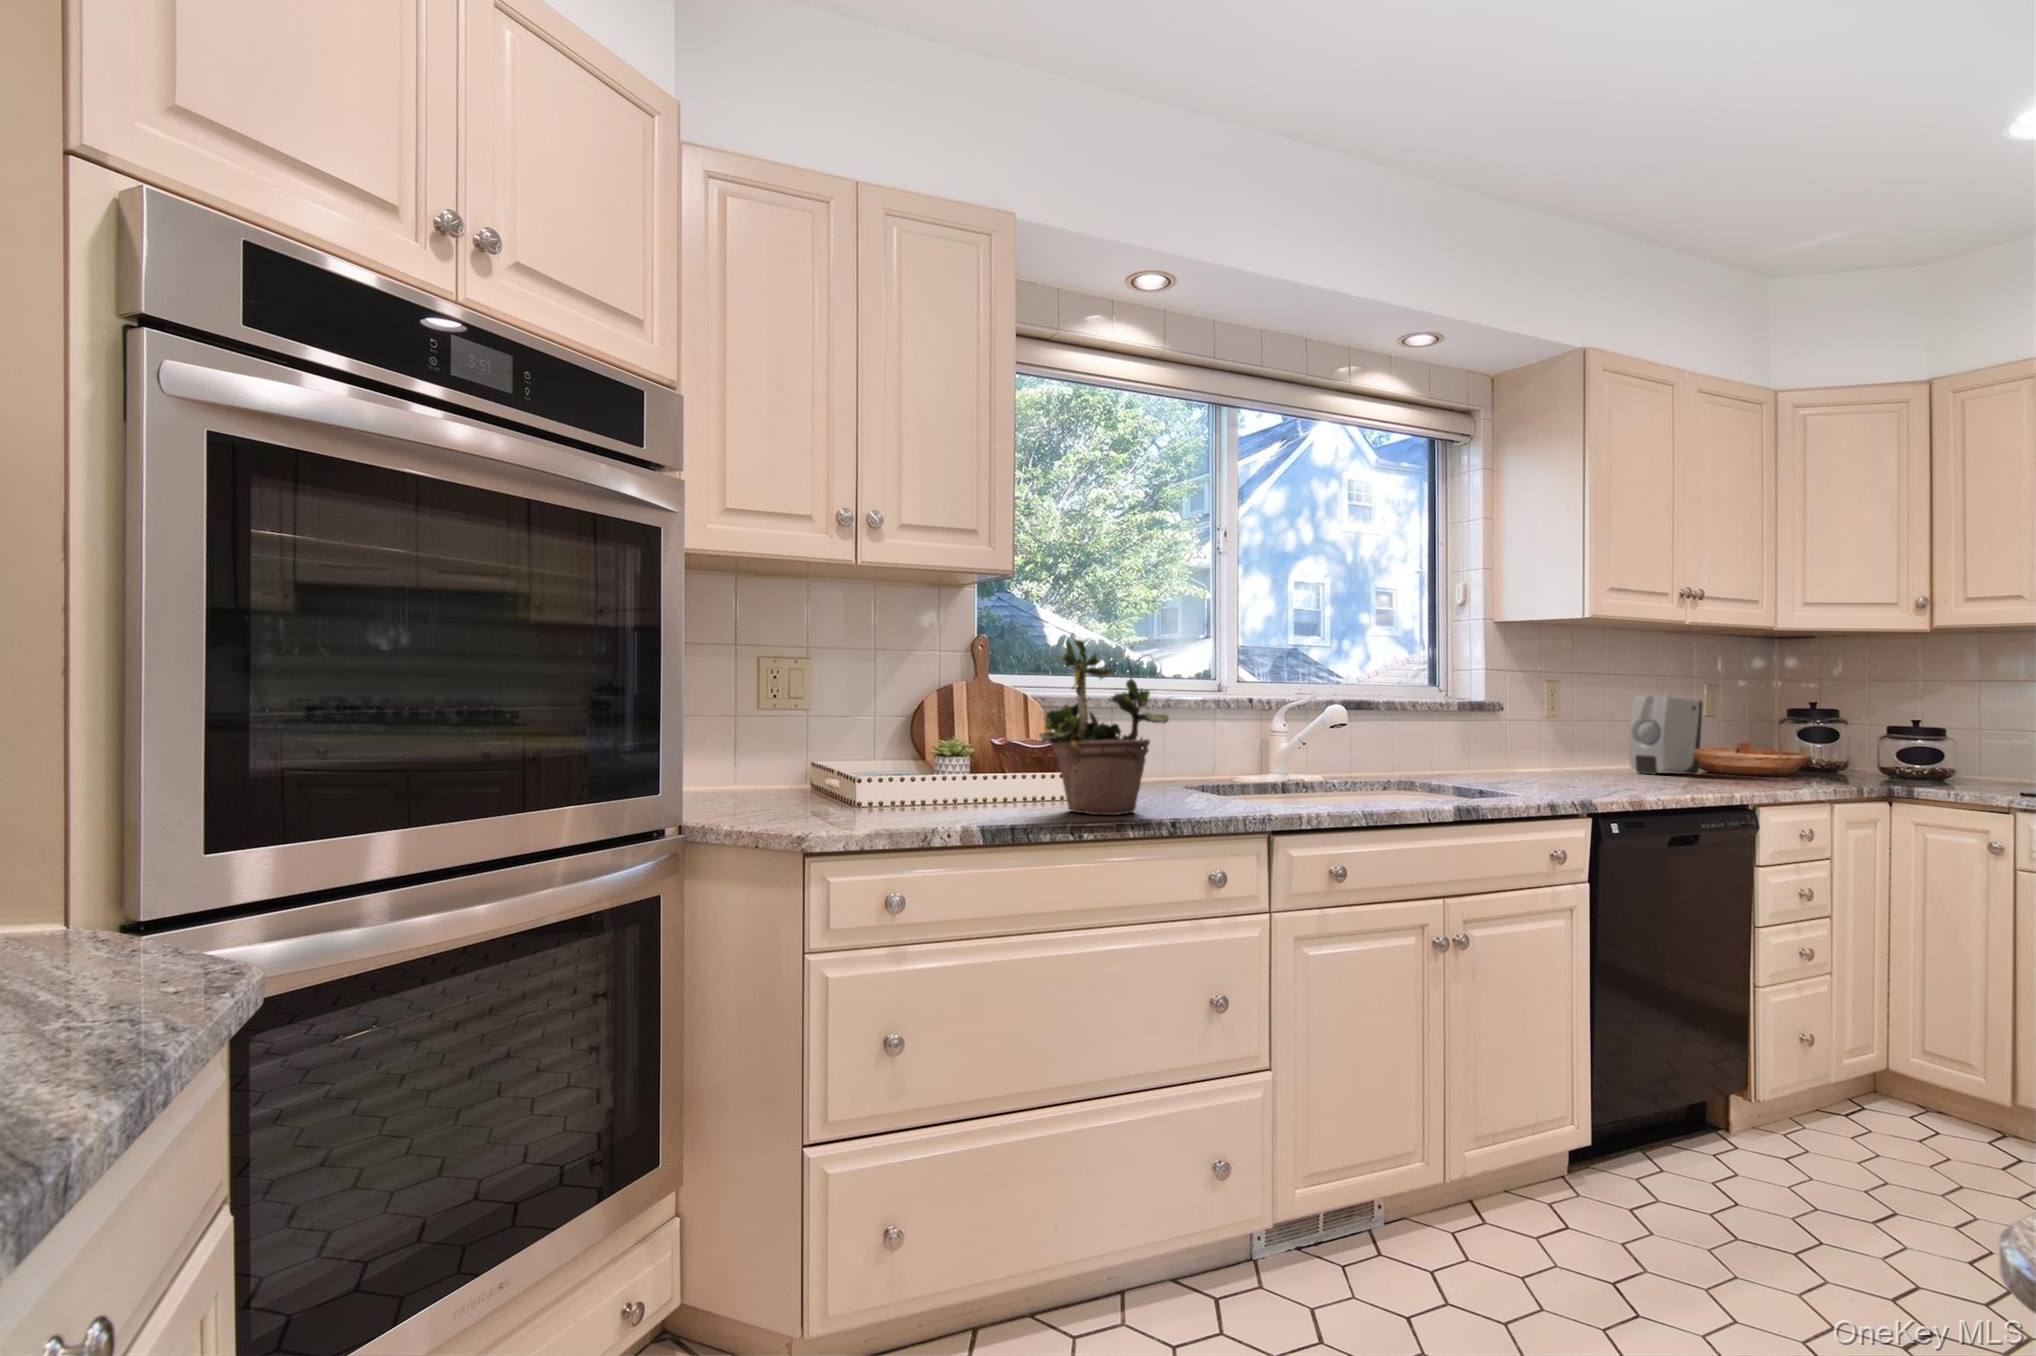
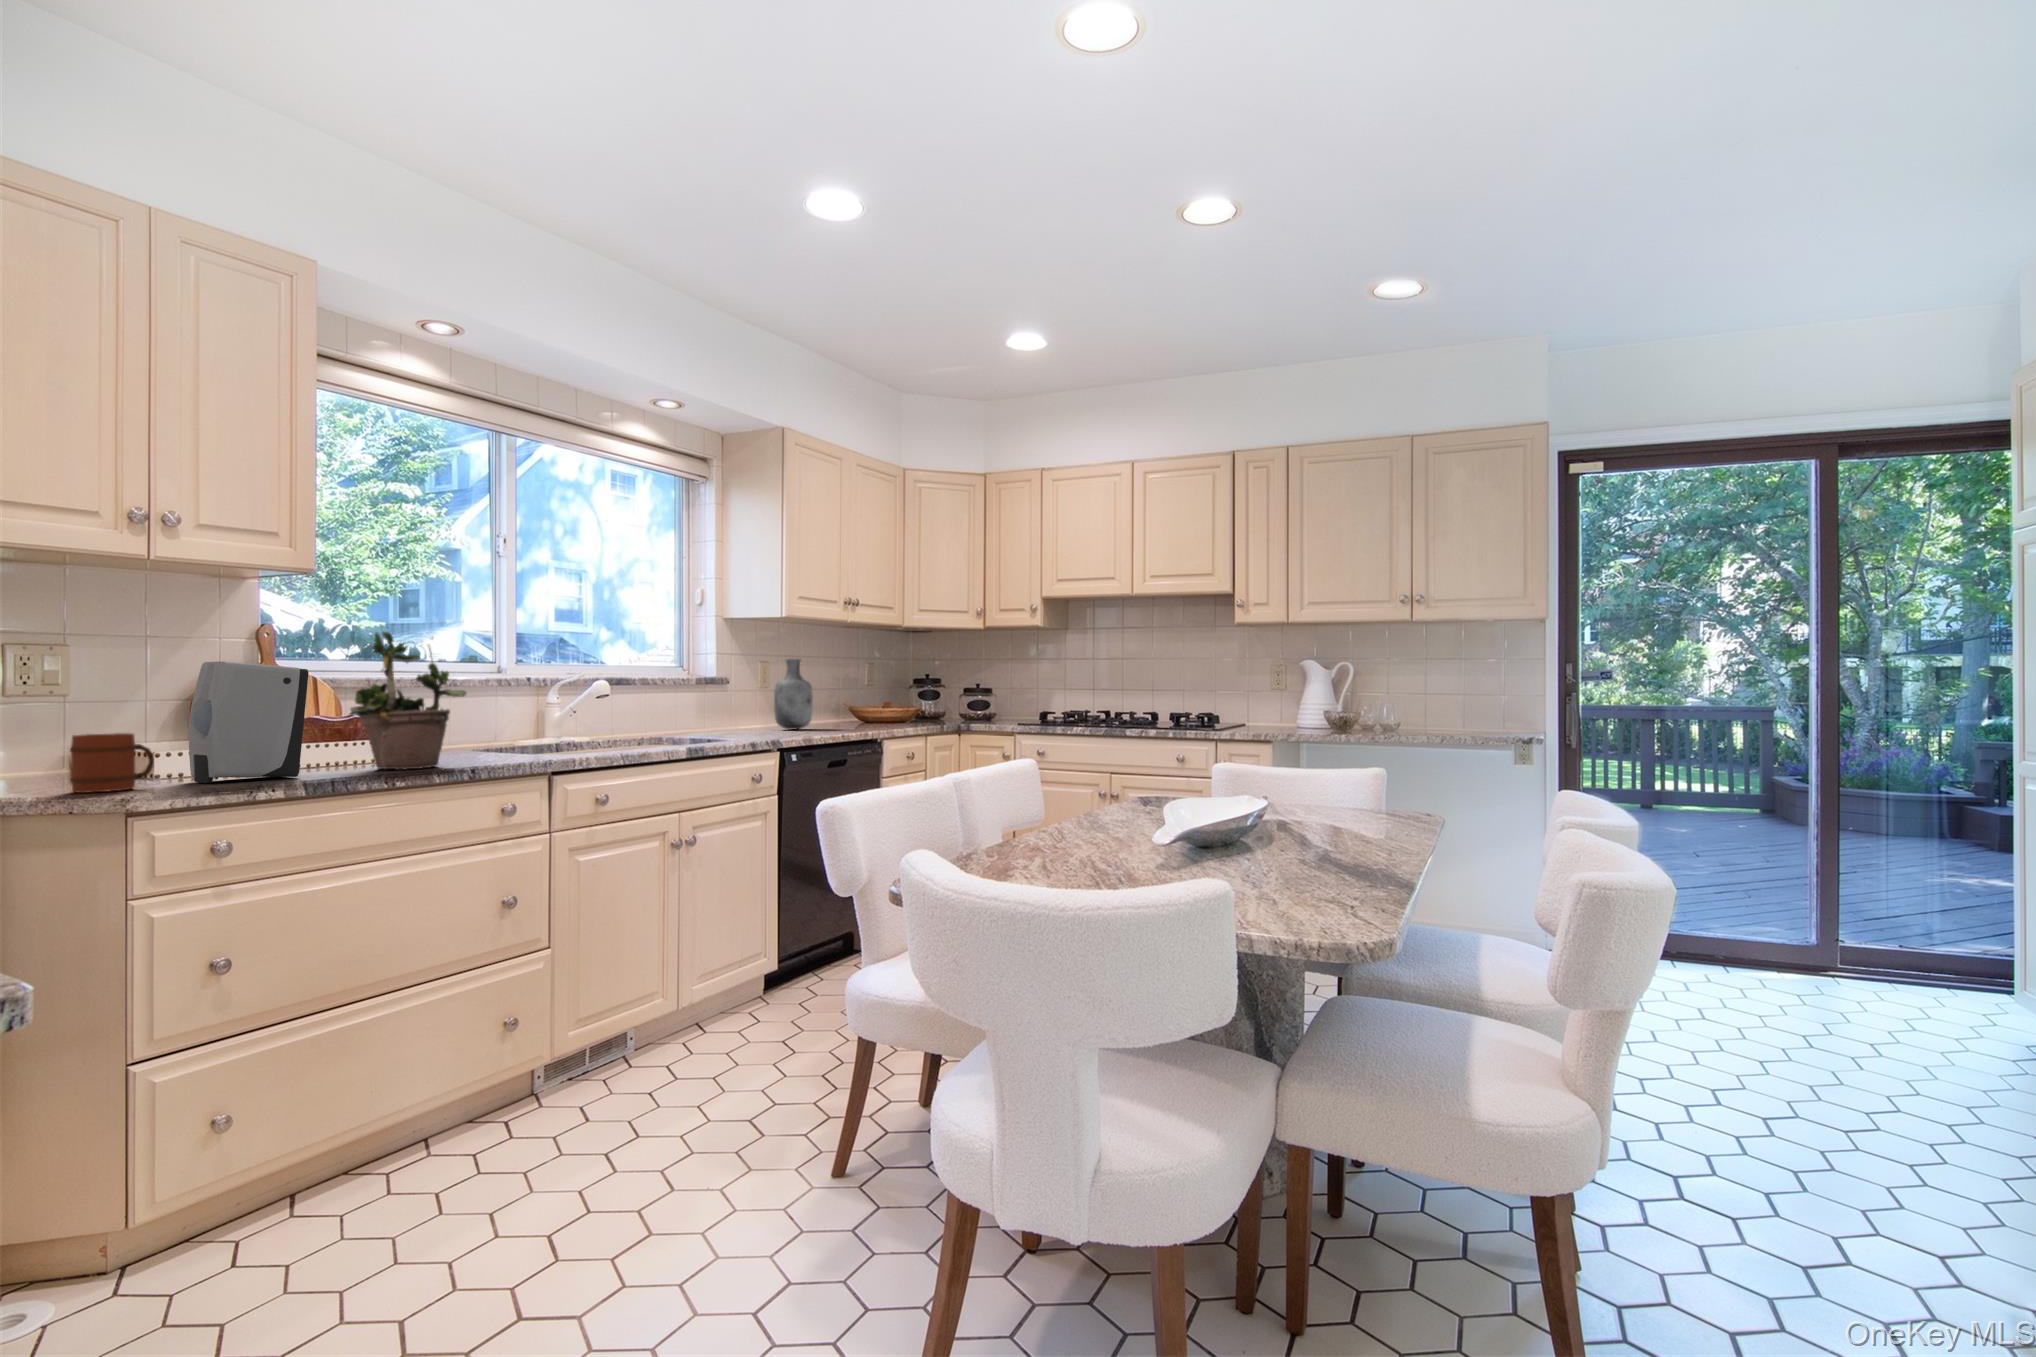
vase: none [1563,677,1624,776] -> present [774,659,813,729]
soap dispenser: present [1629,695,1703,774] -> present [189,662,309,783]
mug: none [773,756,845,823] -> present [70,733,154,793]

